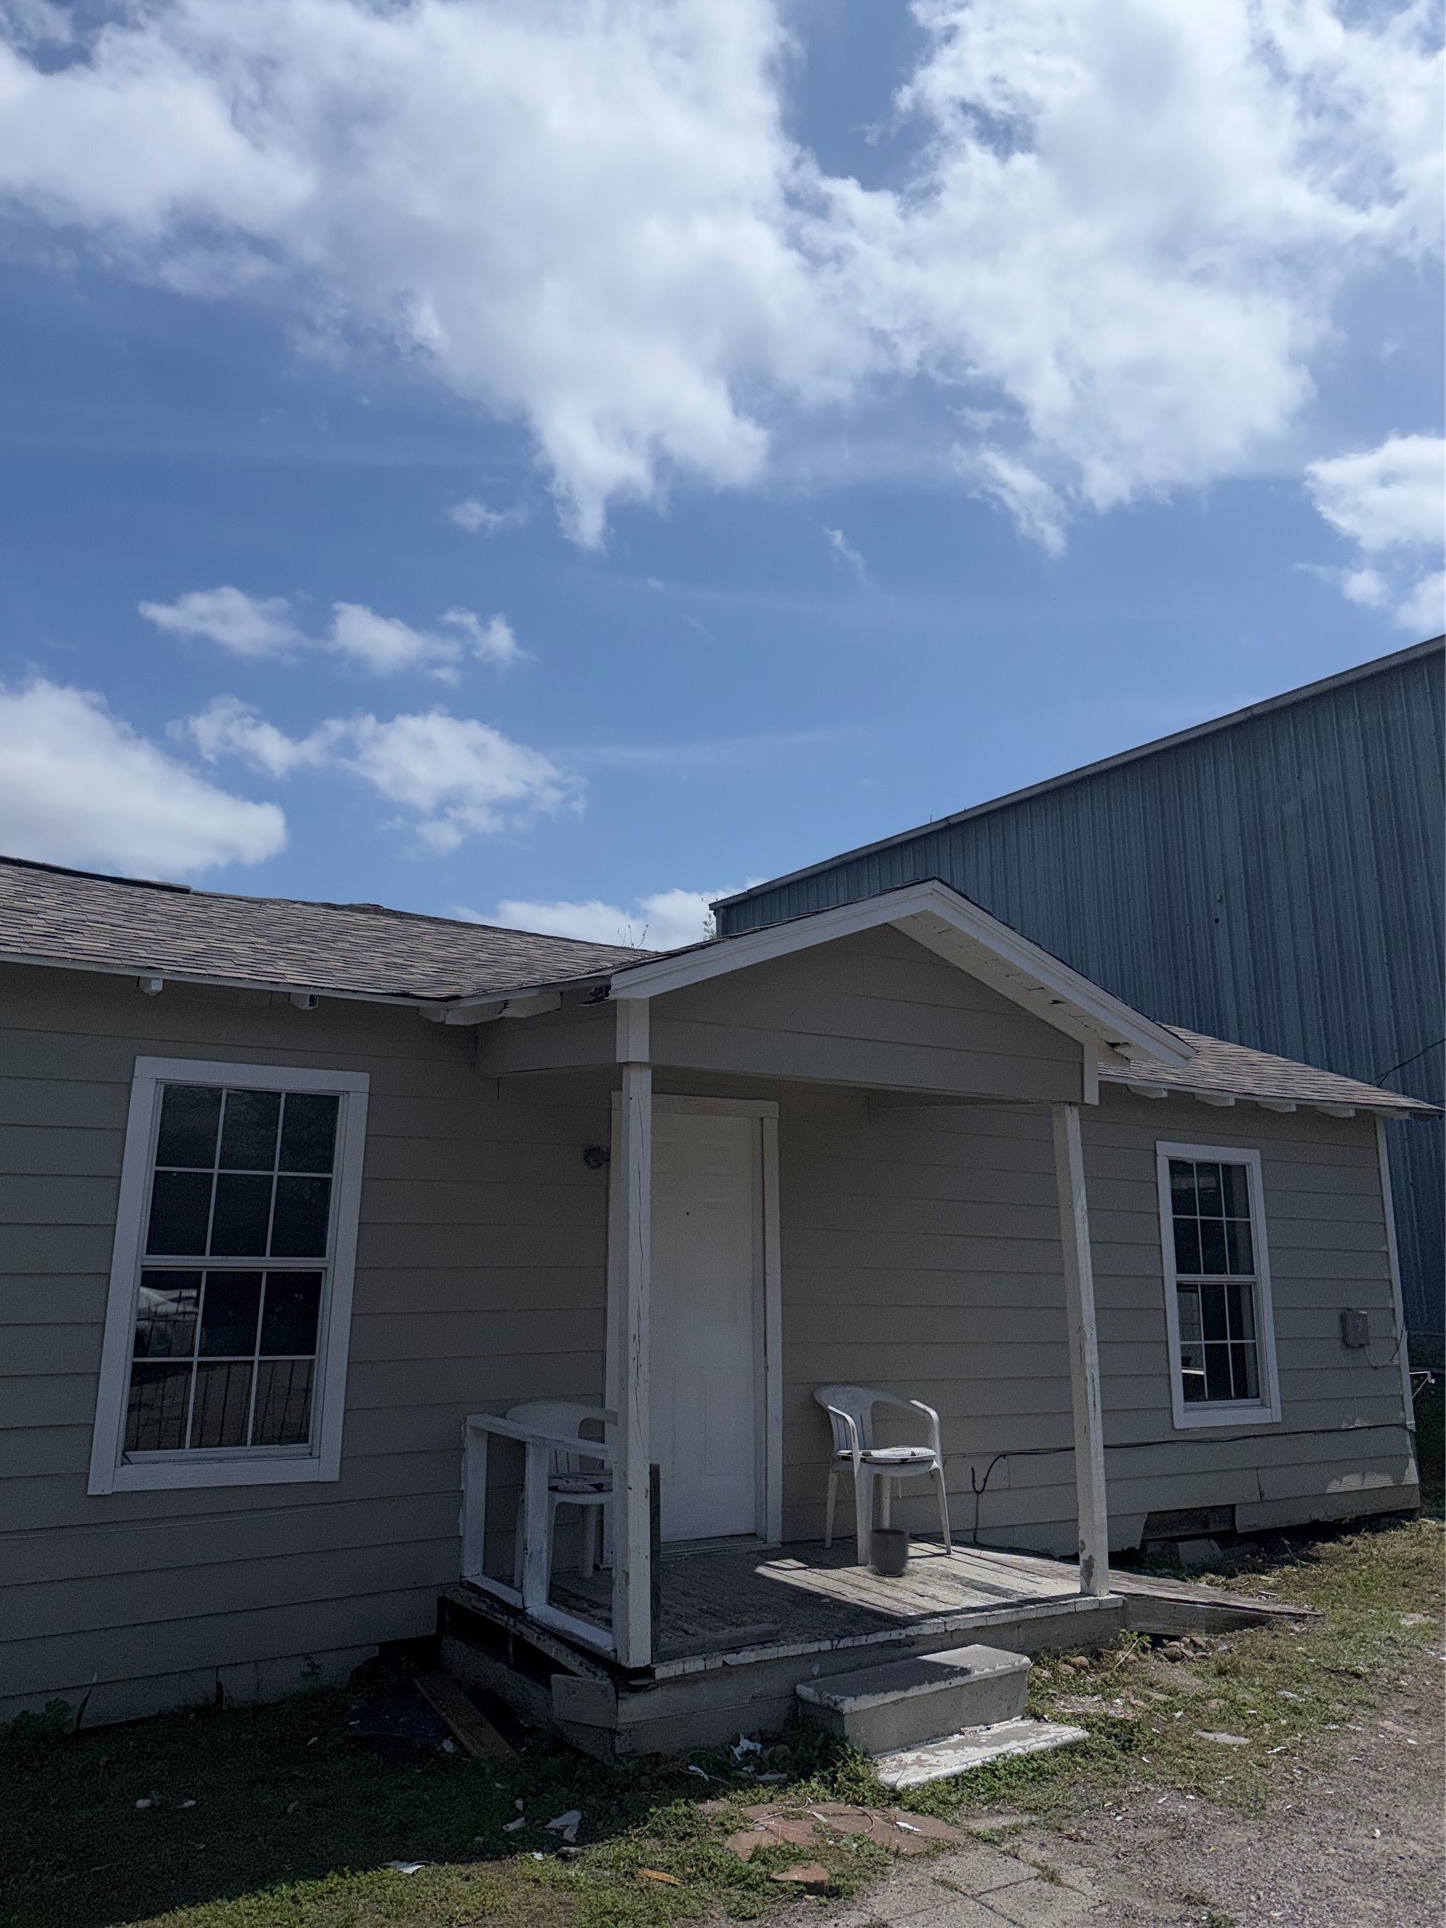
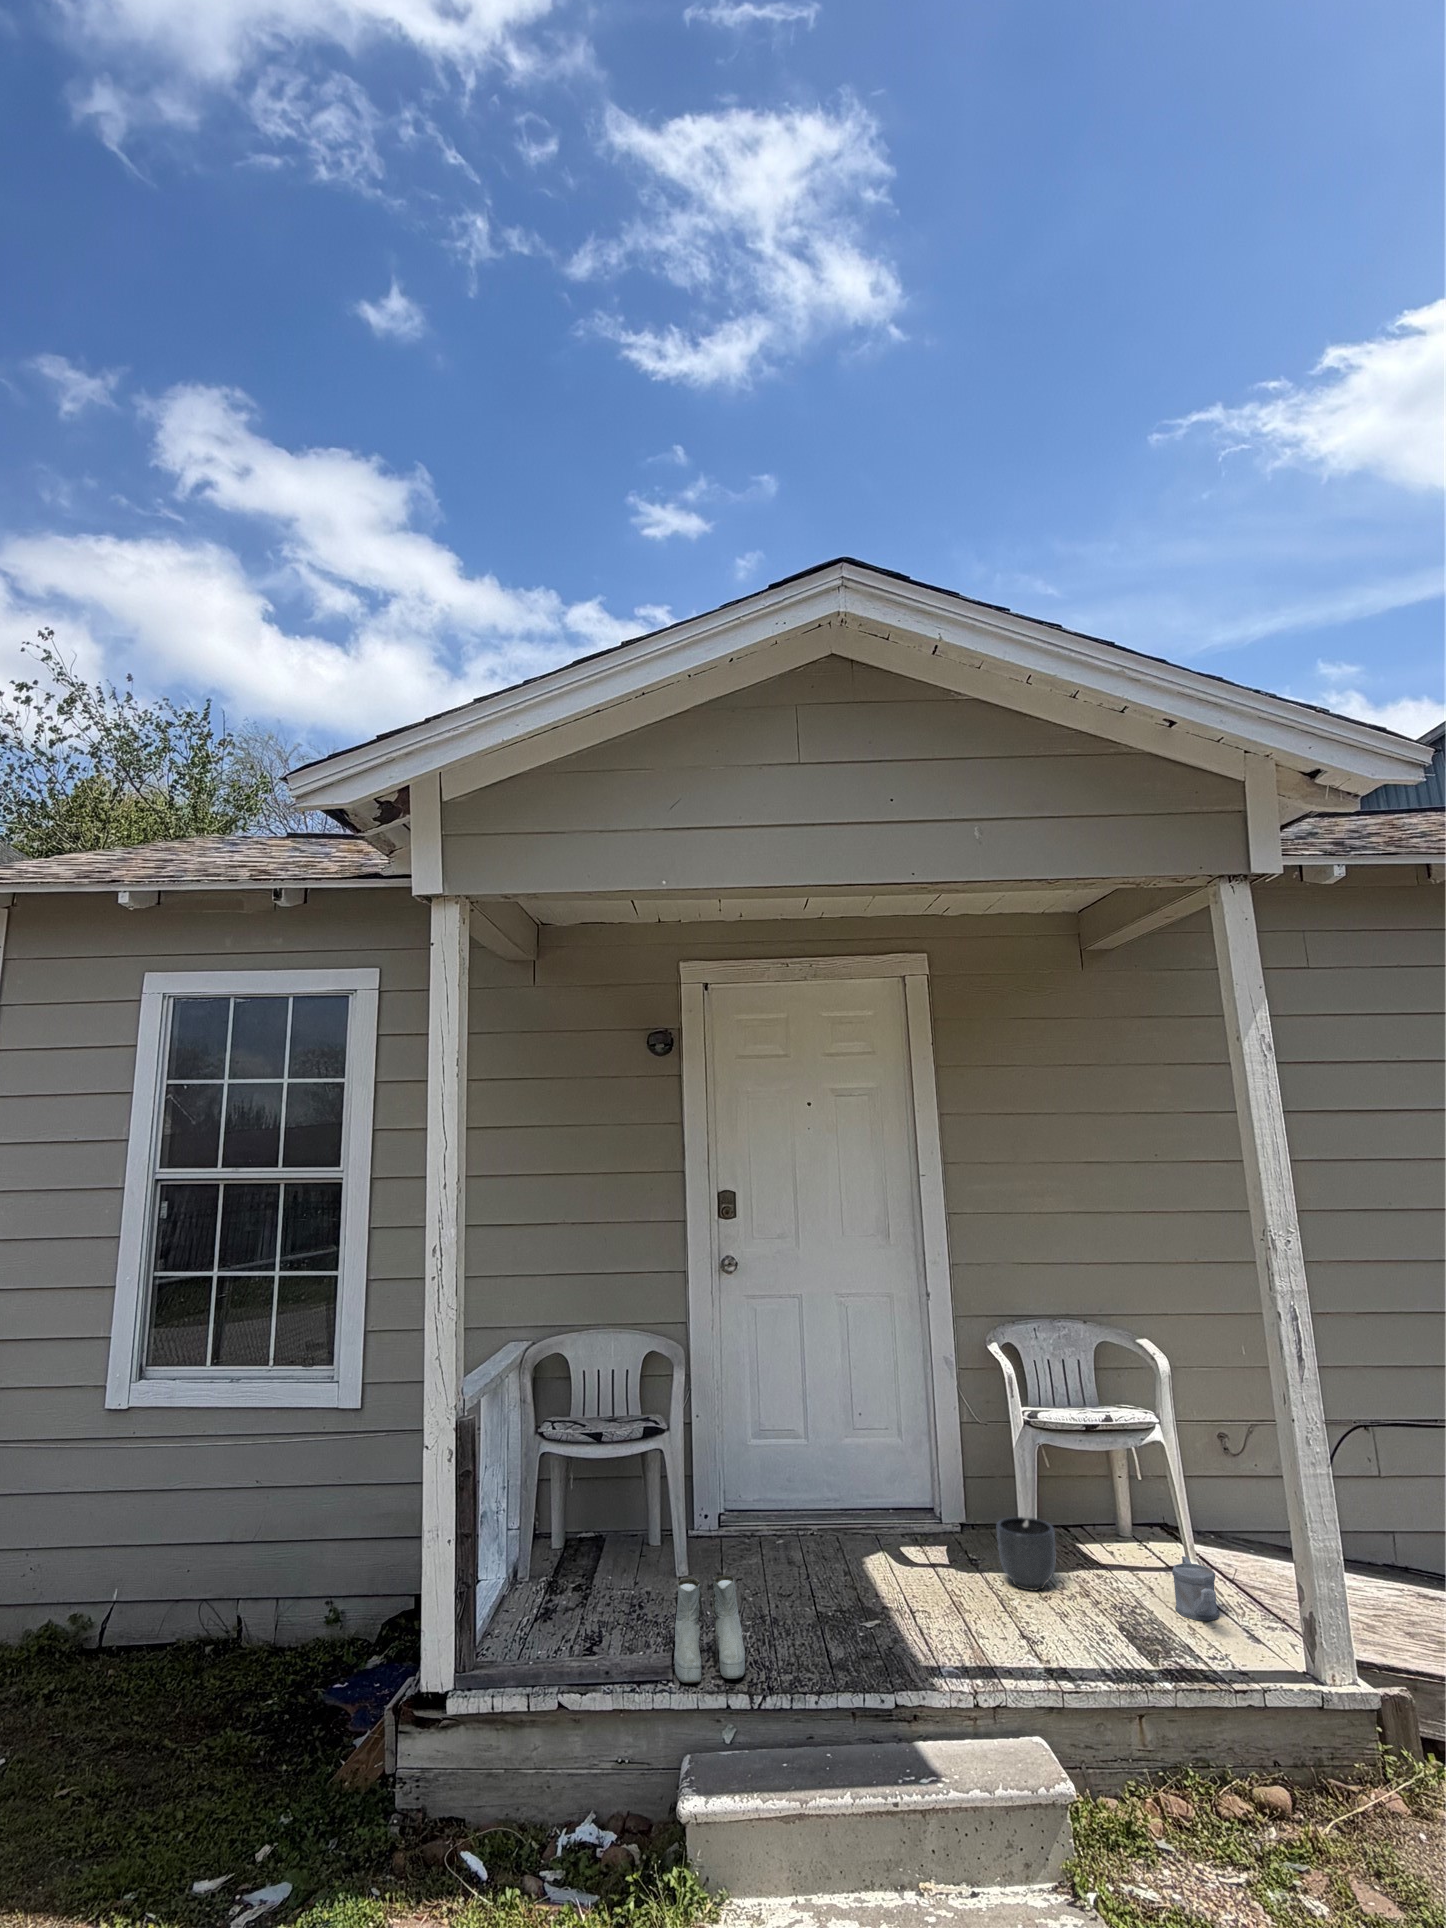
watering can: none [979,1541,1024,1579] -> present [1172,1556,1219,1621]
boots: none [750,1569,813,1641] -> present [674,1575,745,1683]

